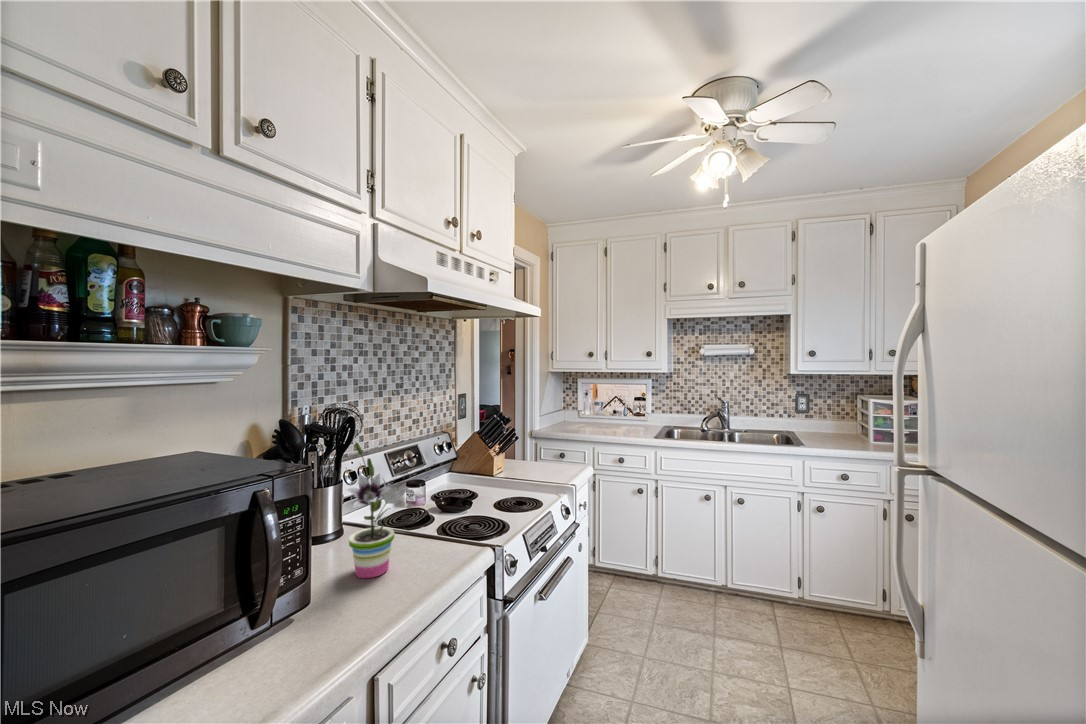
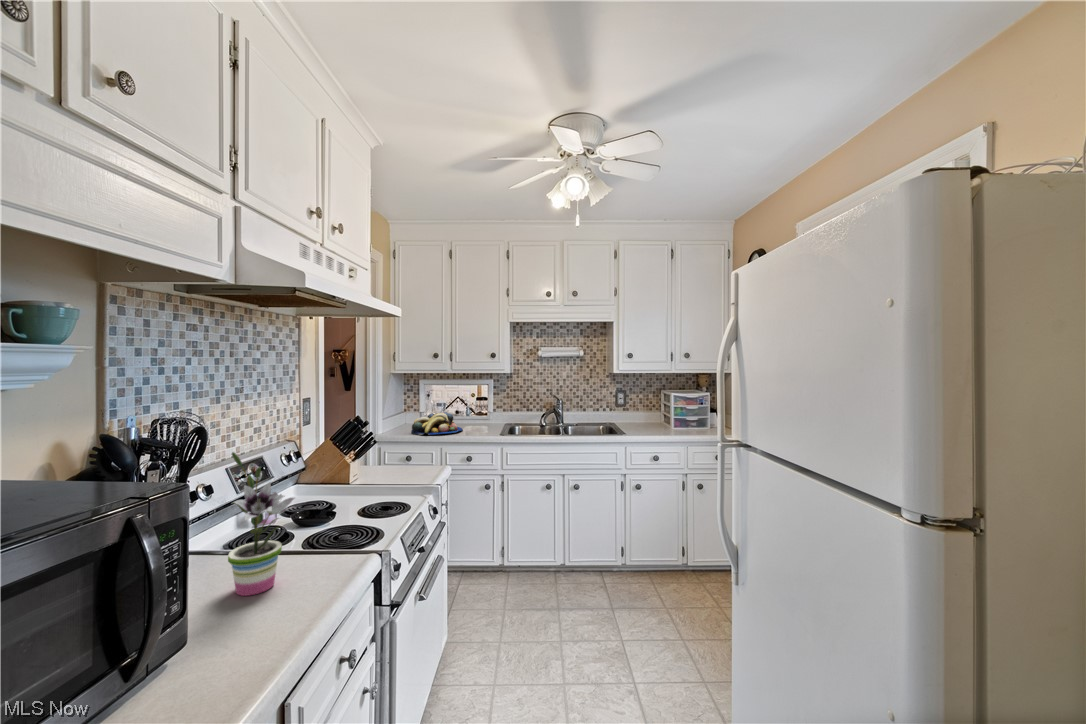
fruit bowl: none [565,411,615,433] -> present [412,412,463,435]

